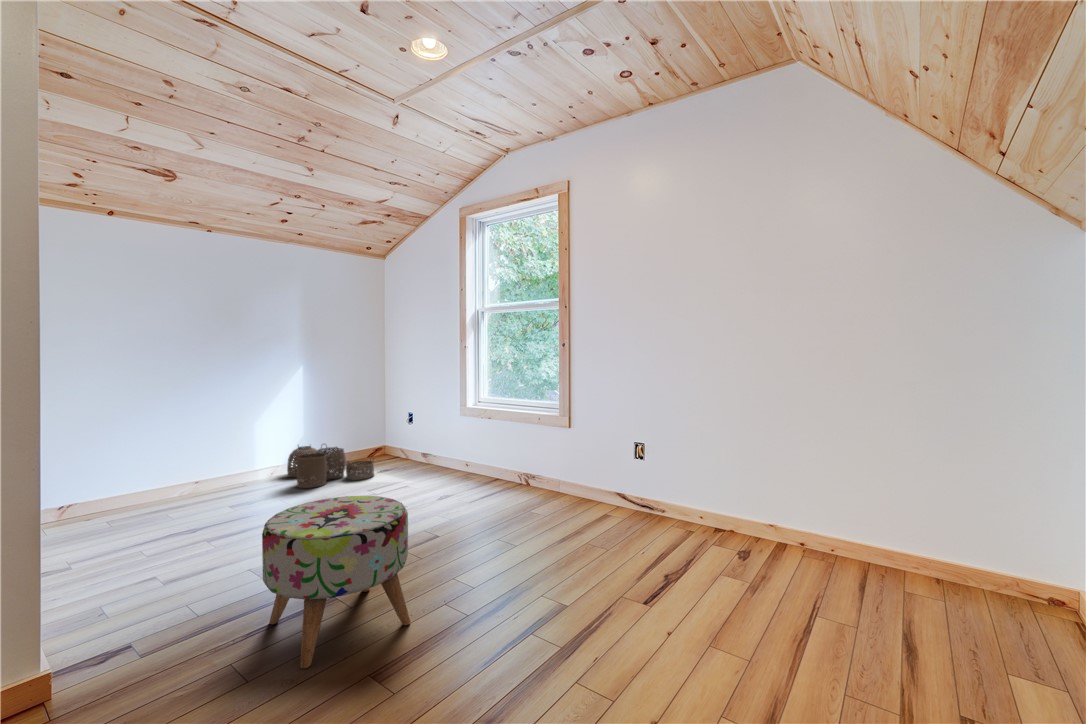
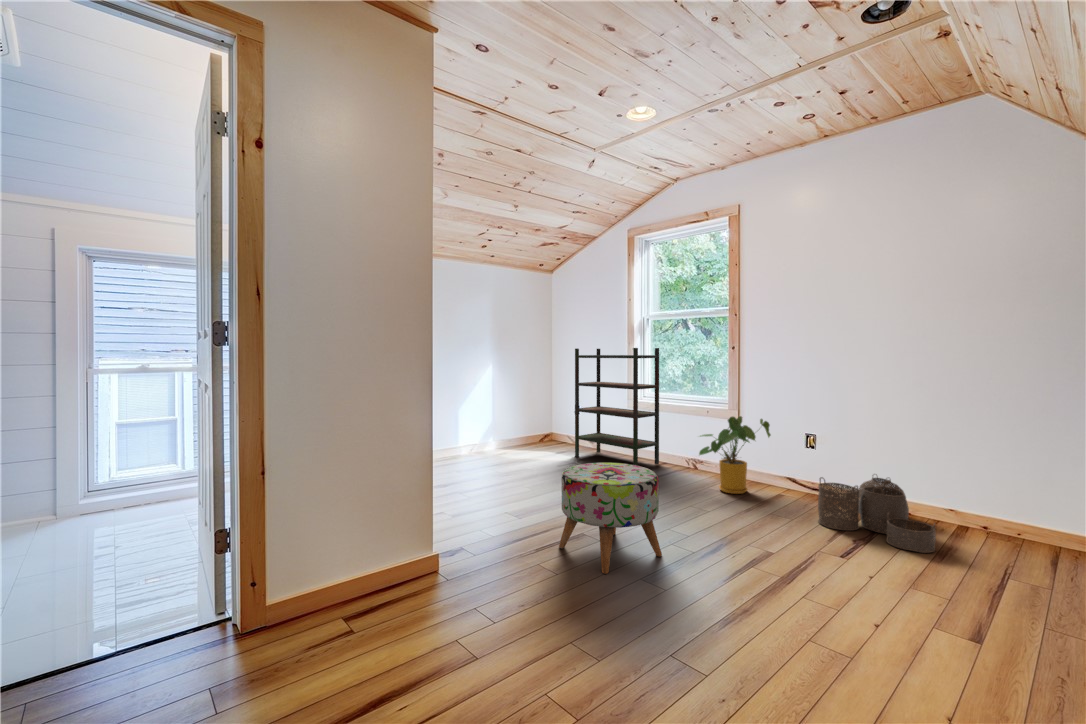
bookshelf: none [397,346,491,488] -> present [575,348,659,465]
house plant: none [515,423,599,515] -> present [699,416,771,494]
woven basket: present [287,444,374,488] -> present [818,477,936,553]

